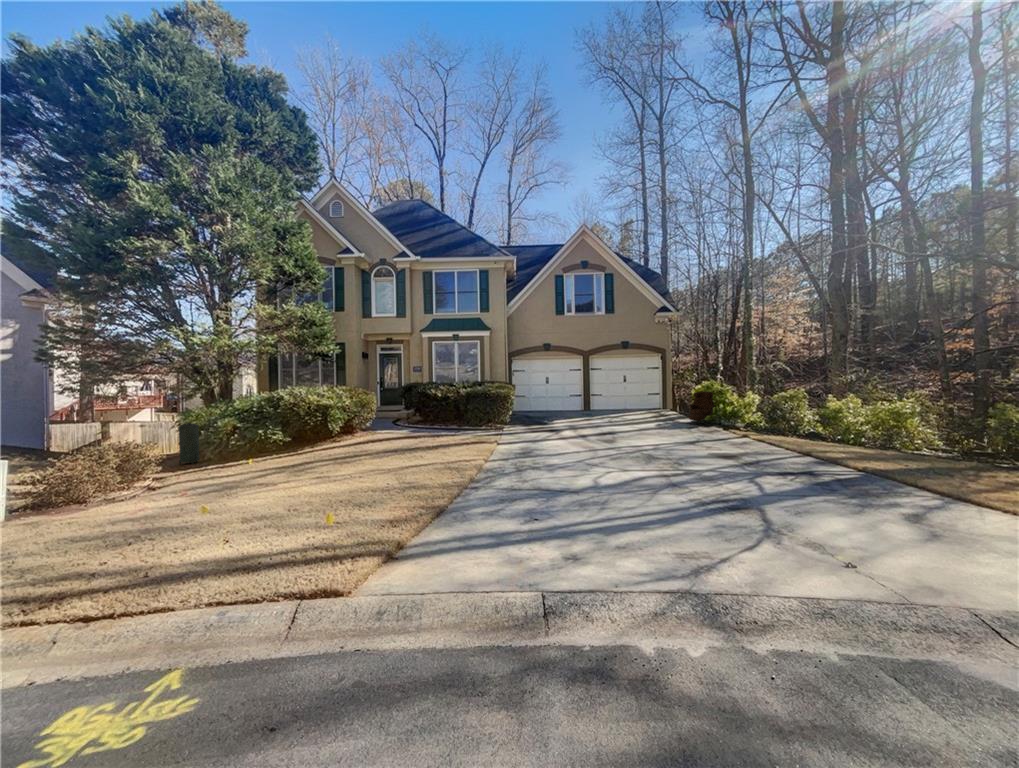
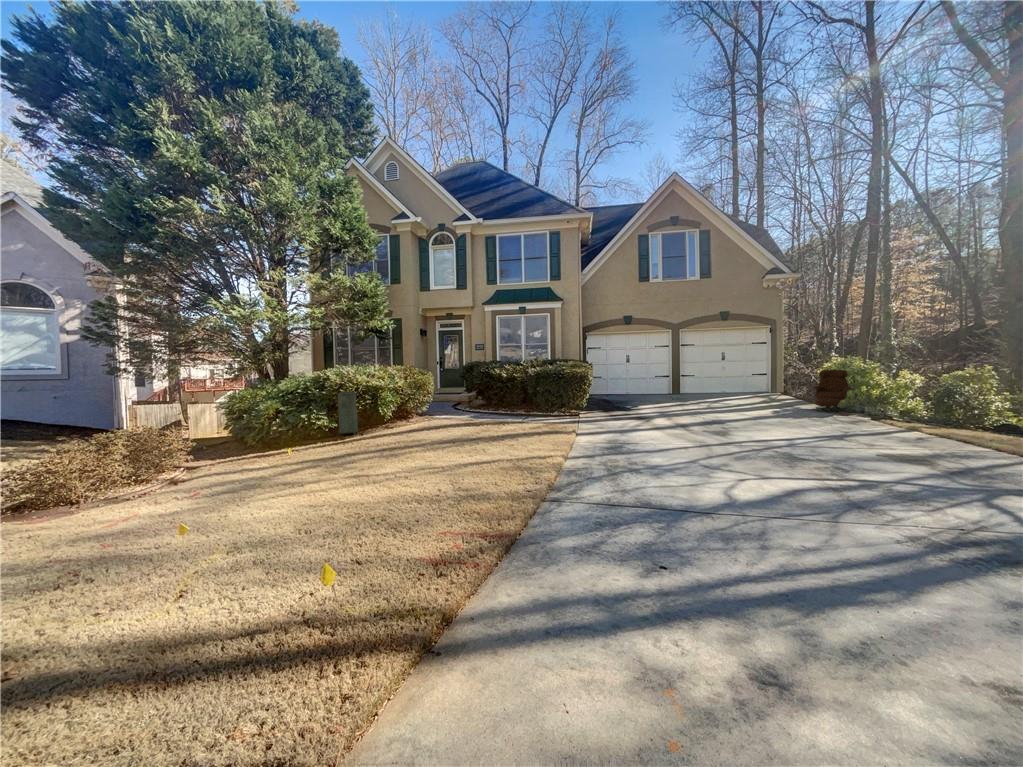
trash can: present [178,423,200,464] -> present [338,391,358,435]

